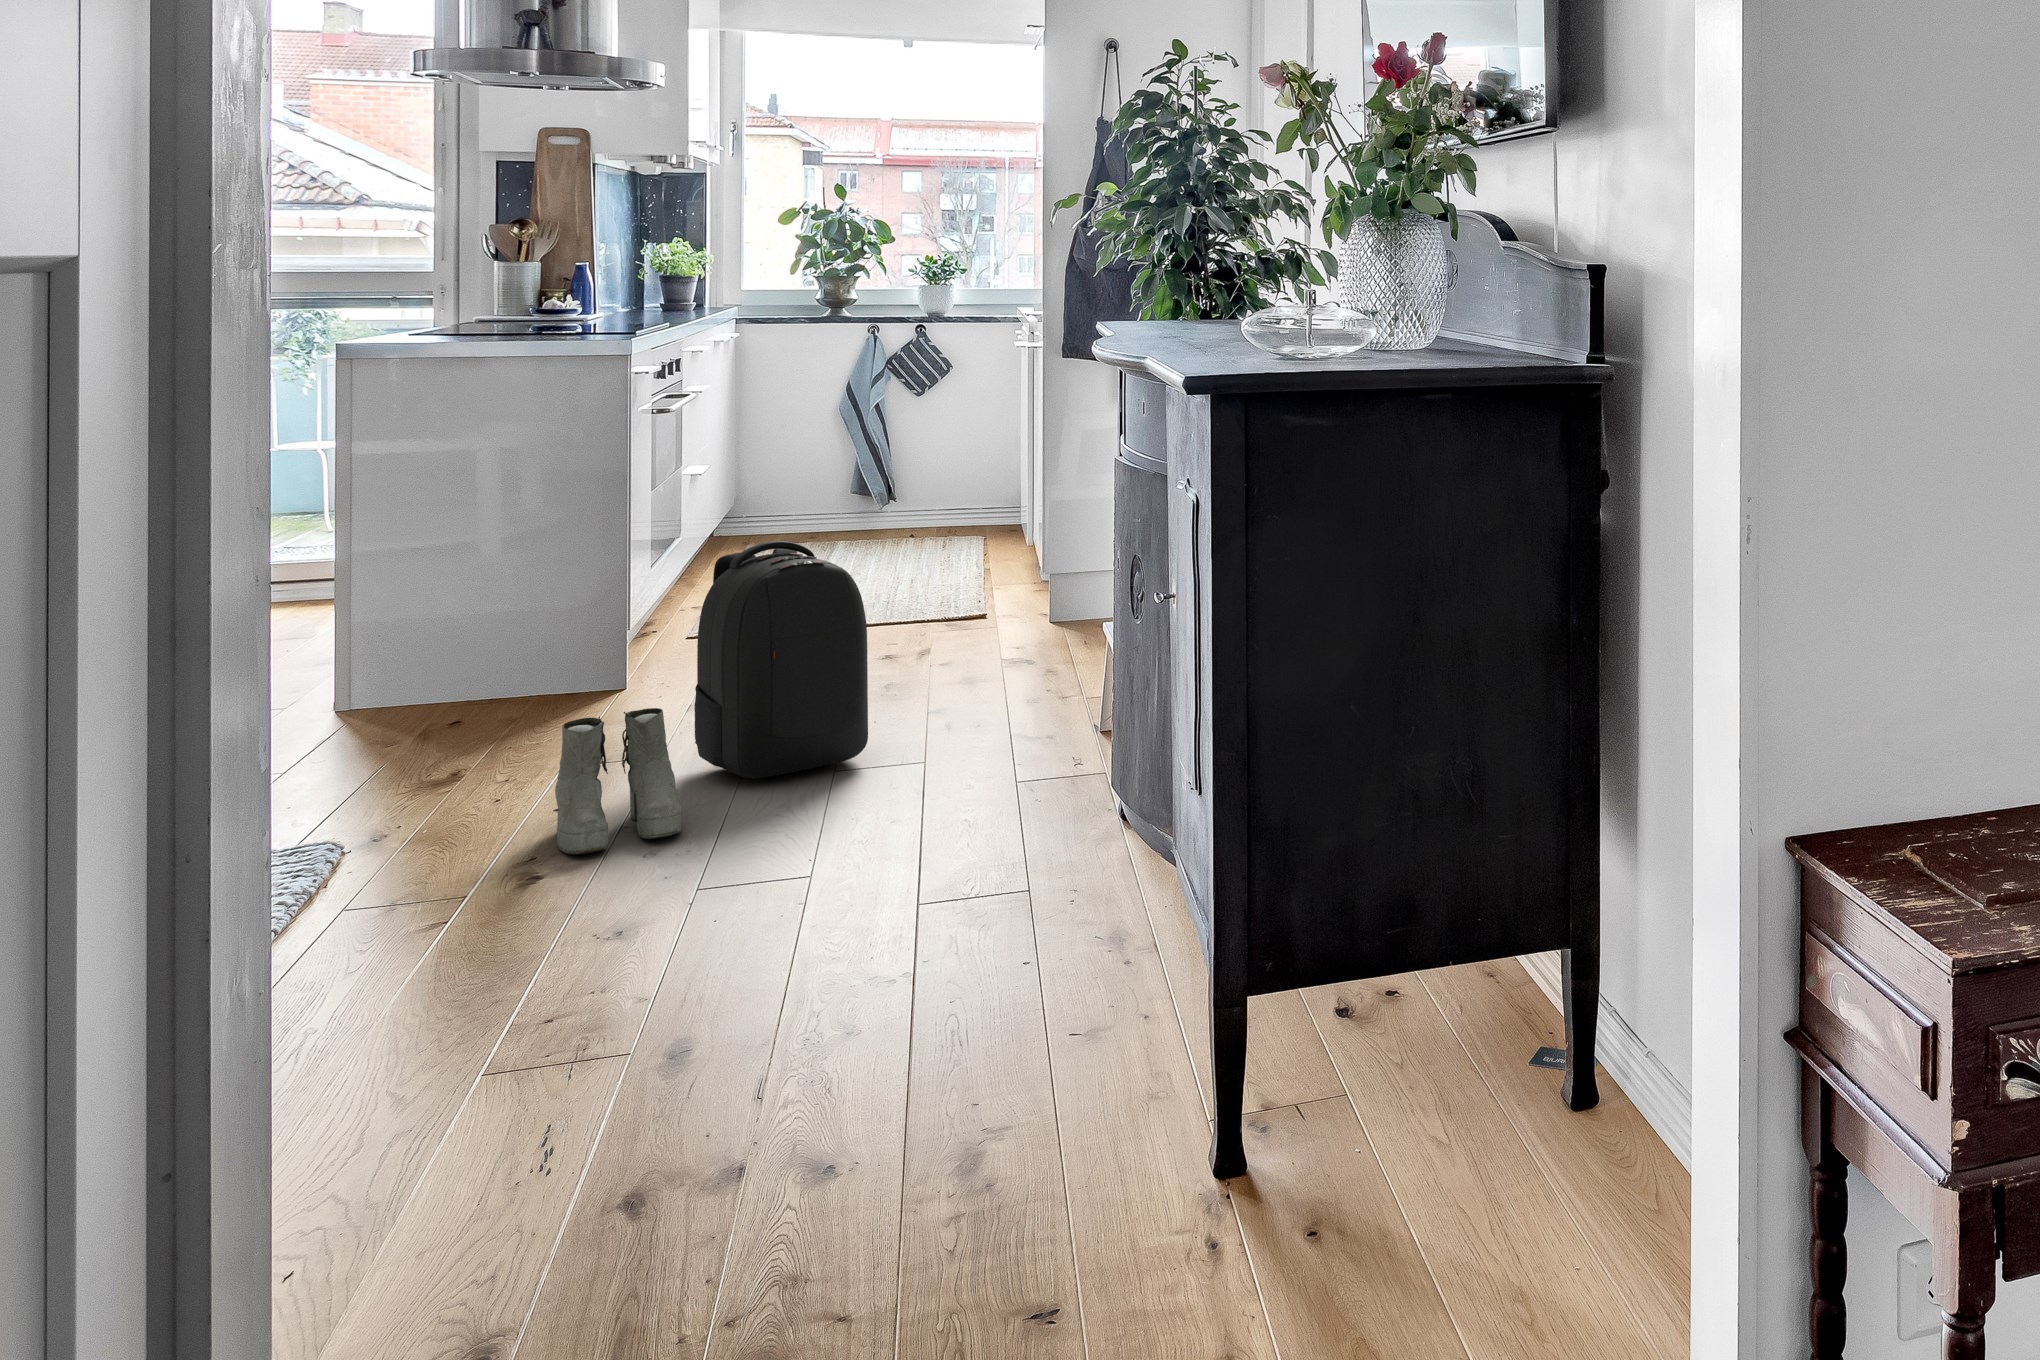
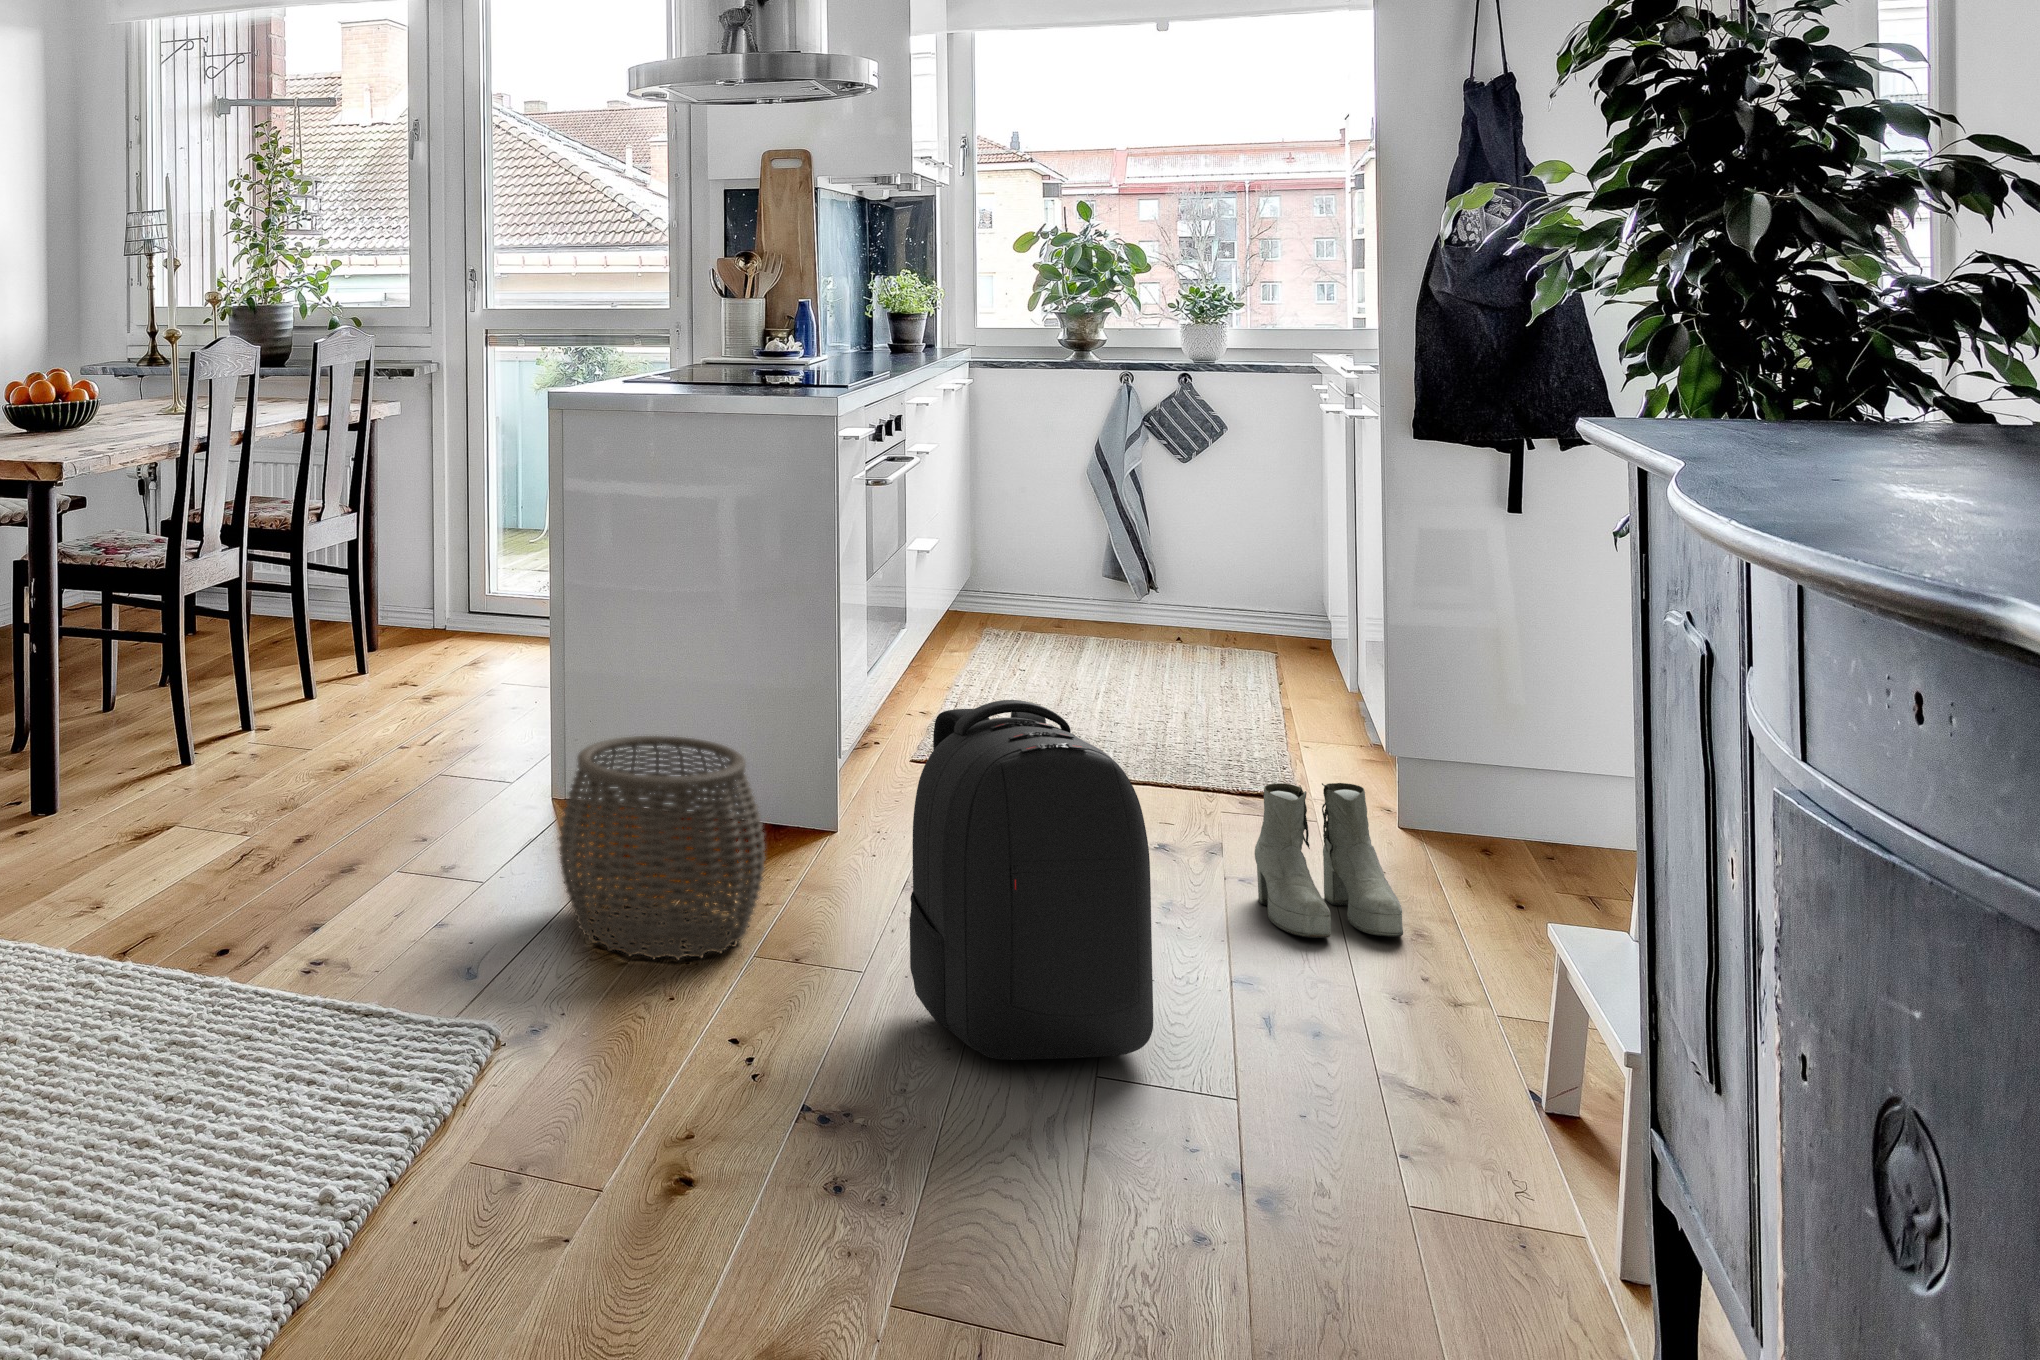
woven basket: none [375,613,572,784] -> present [559,736,765,960]
boots: present [555,708,682,855] -> present [1255,783,1403,938]

